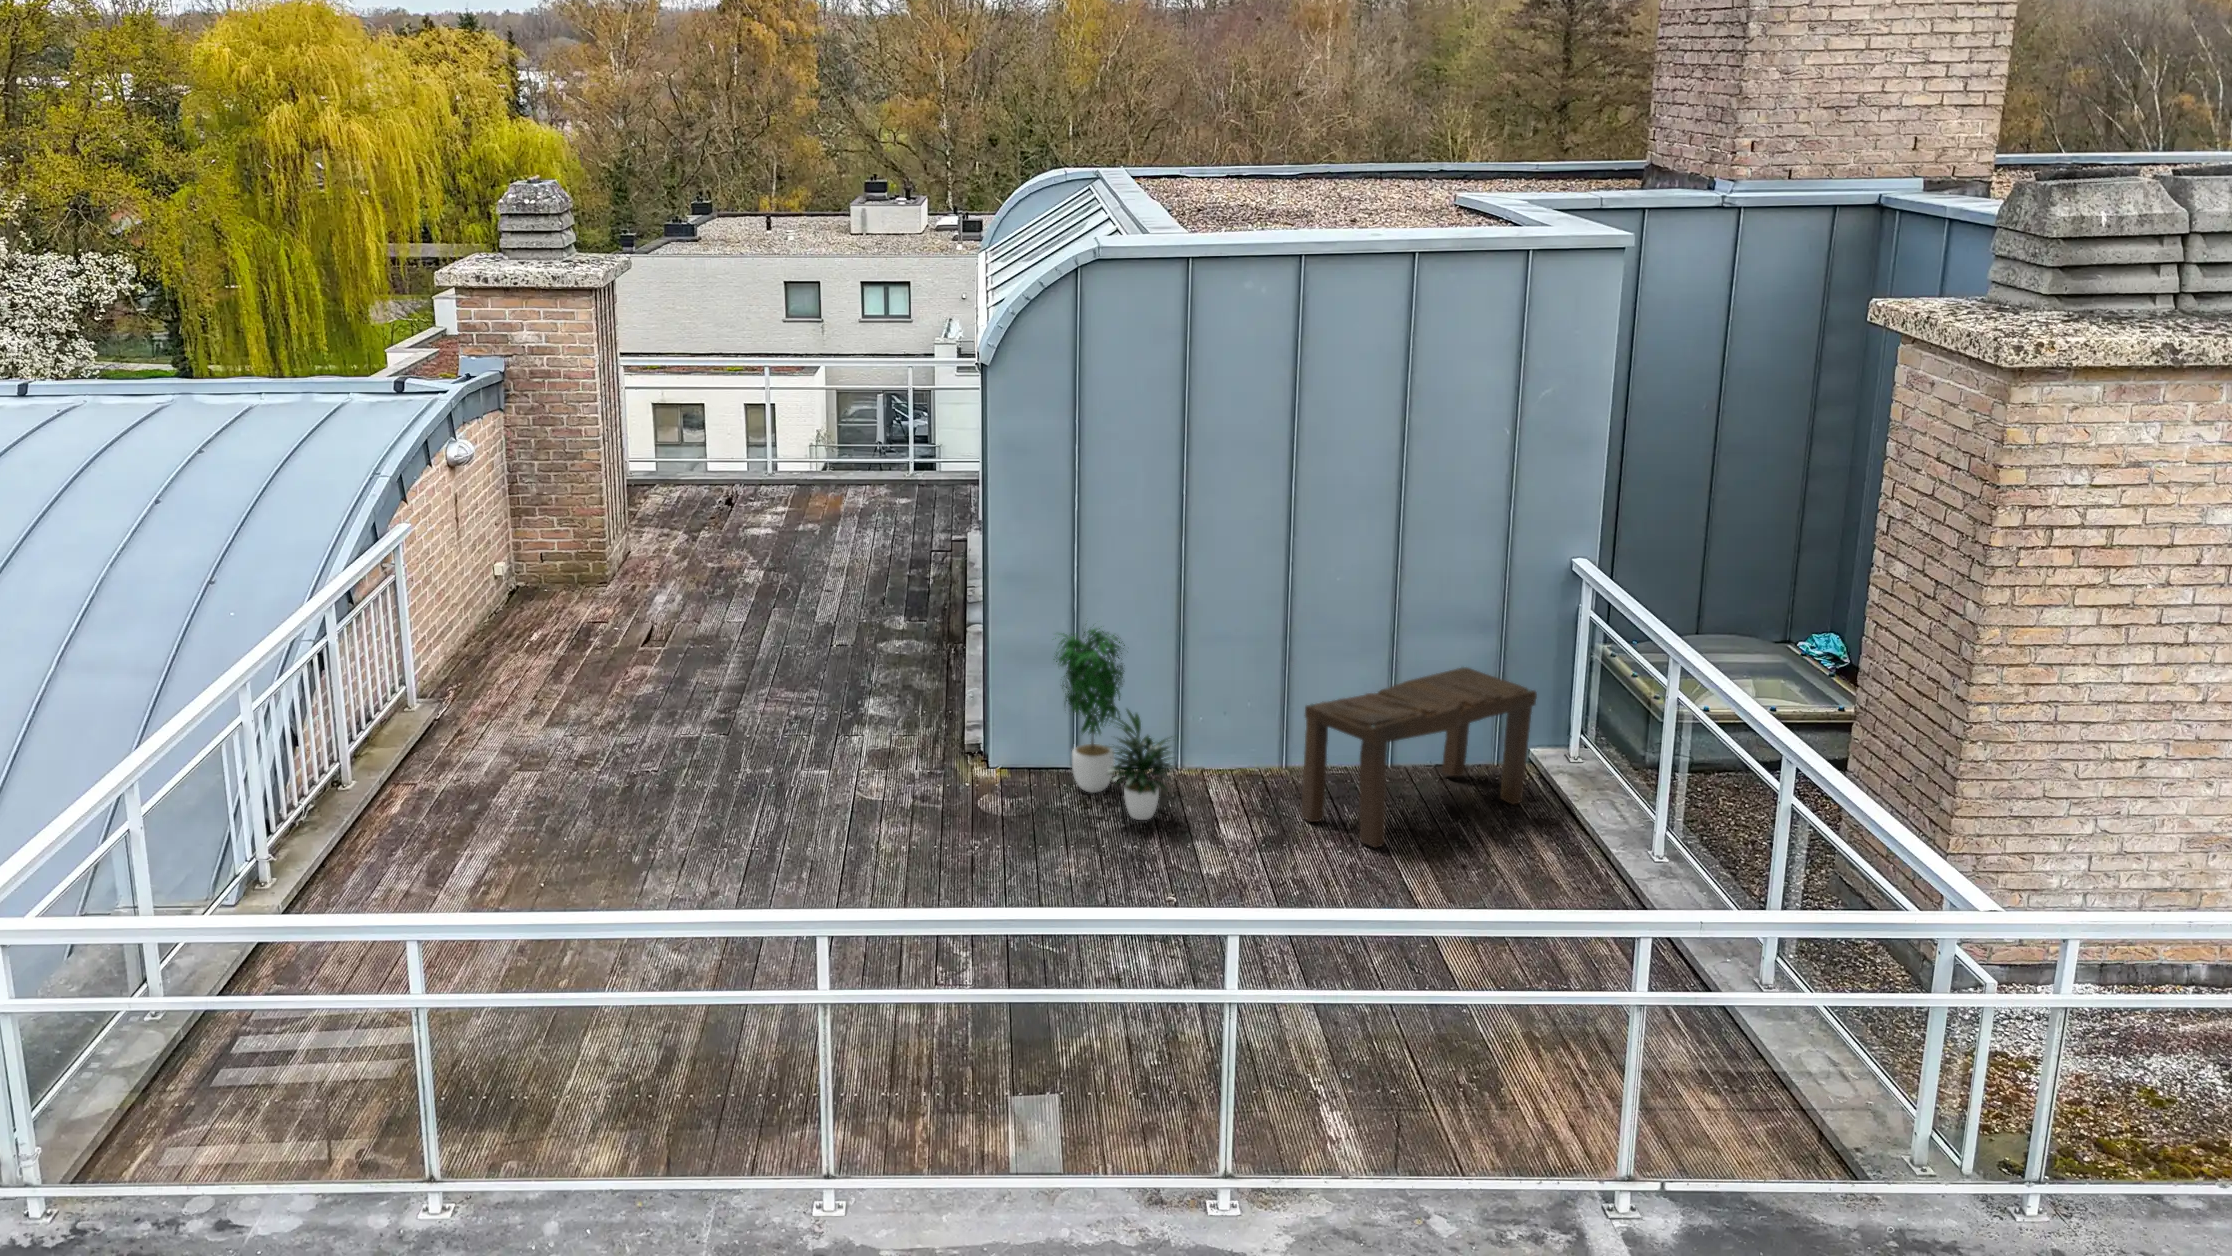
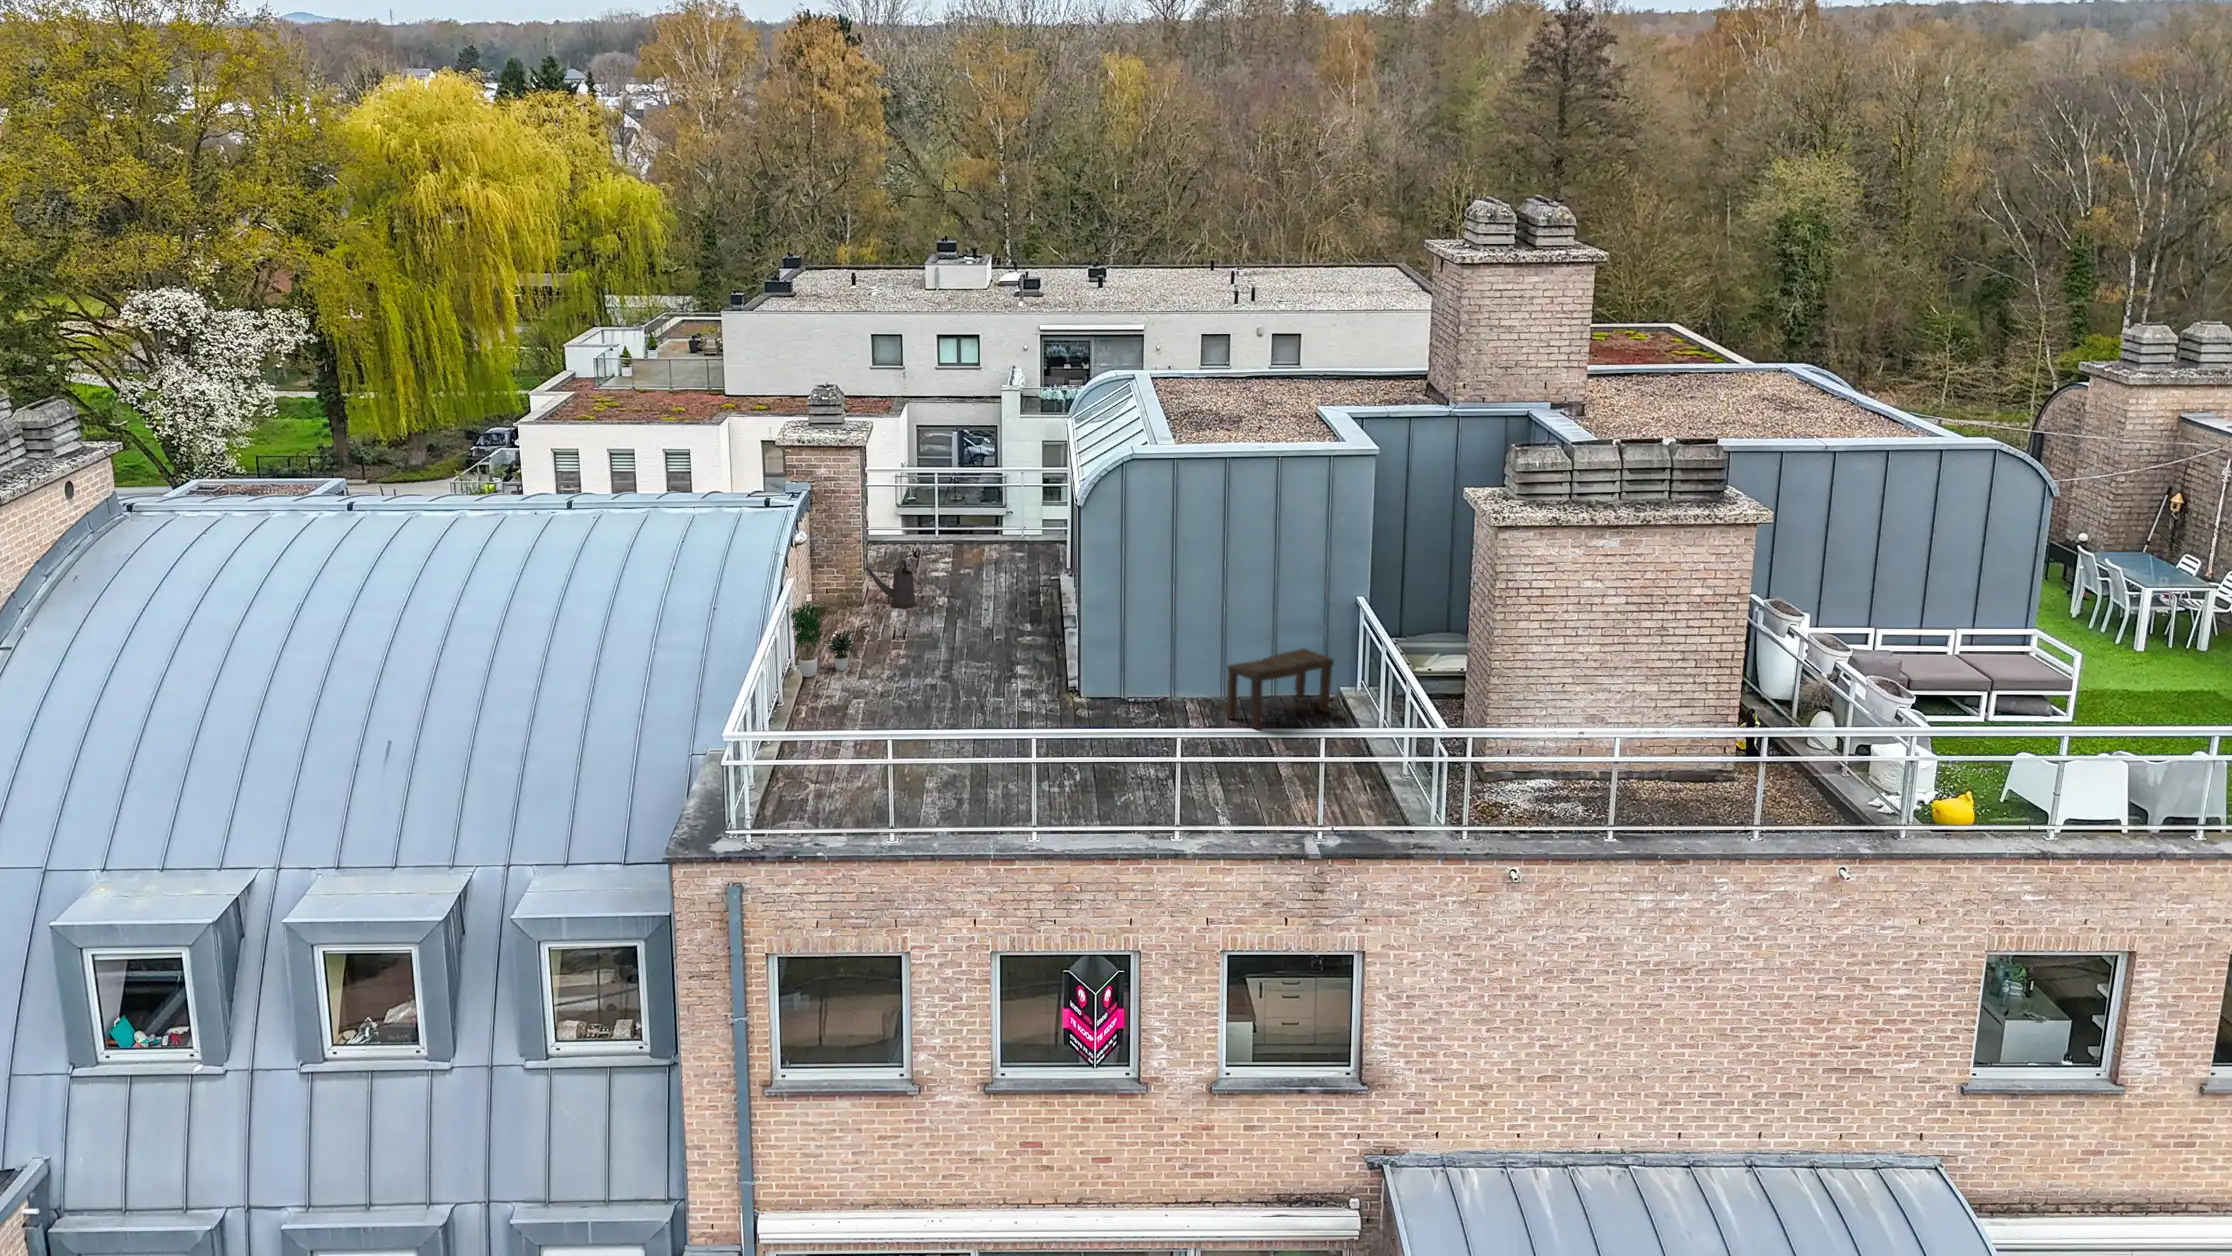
watering can: none [610,498,714,588] -> present [866,560,922,608]
potted plant: present [1054,628,1173,820] -> present [790,602,857,677]

